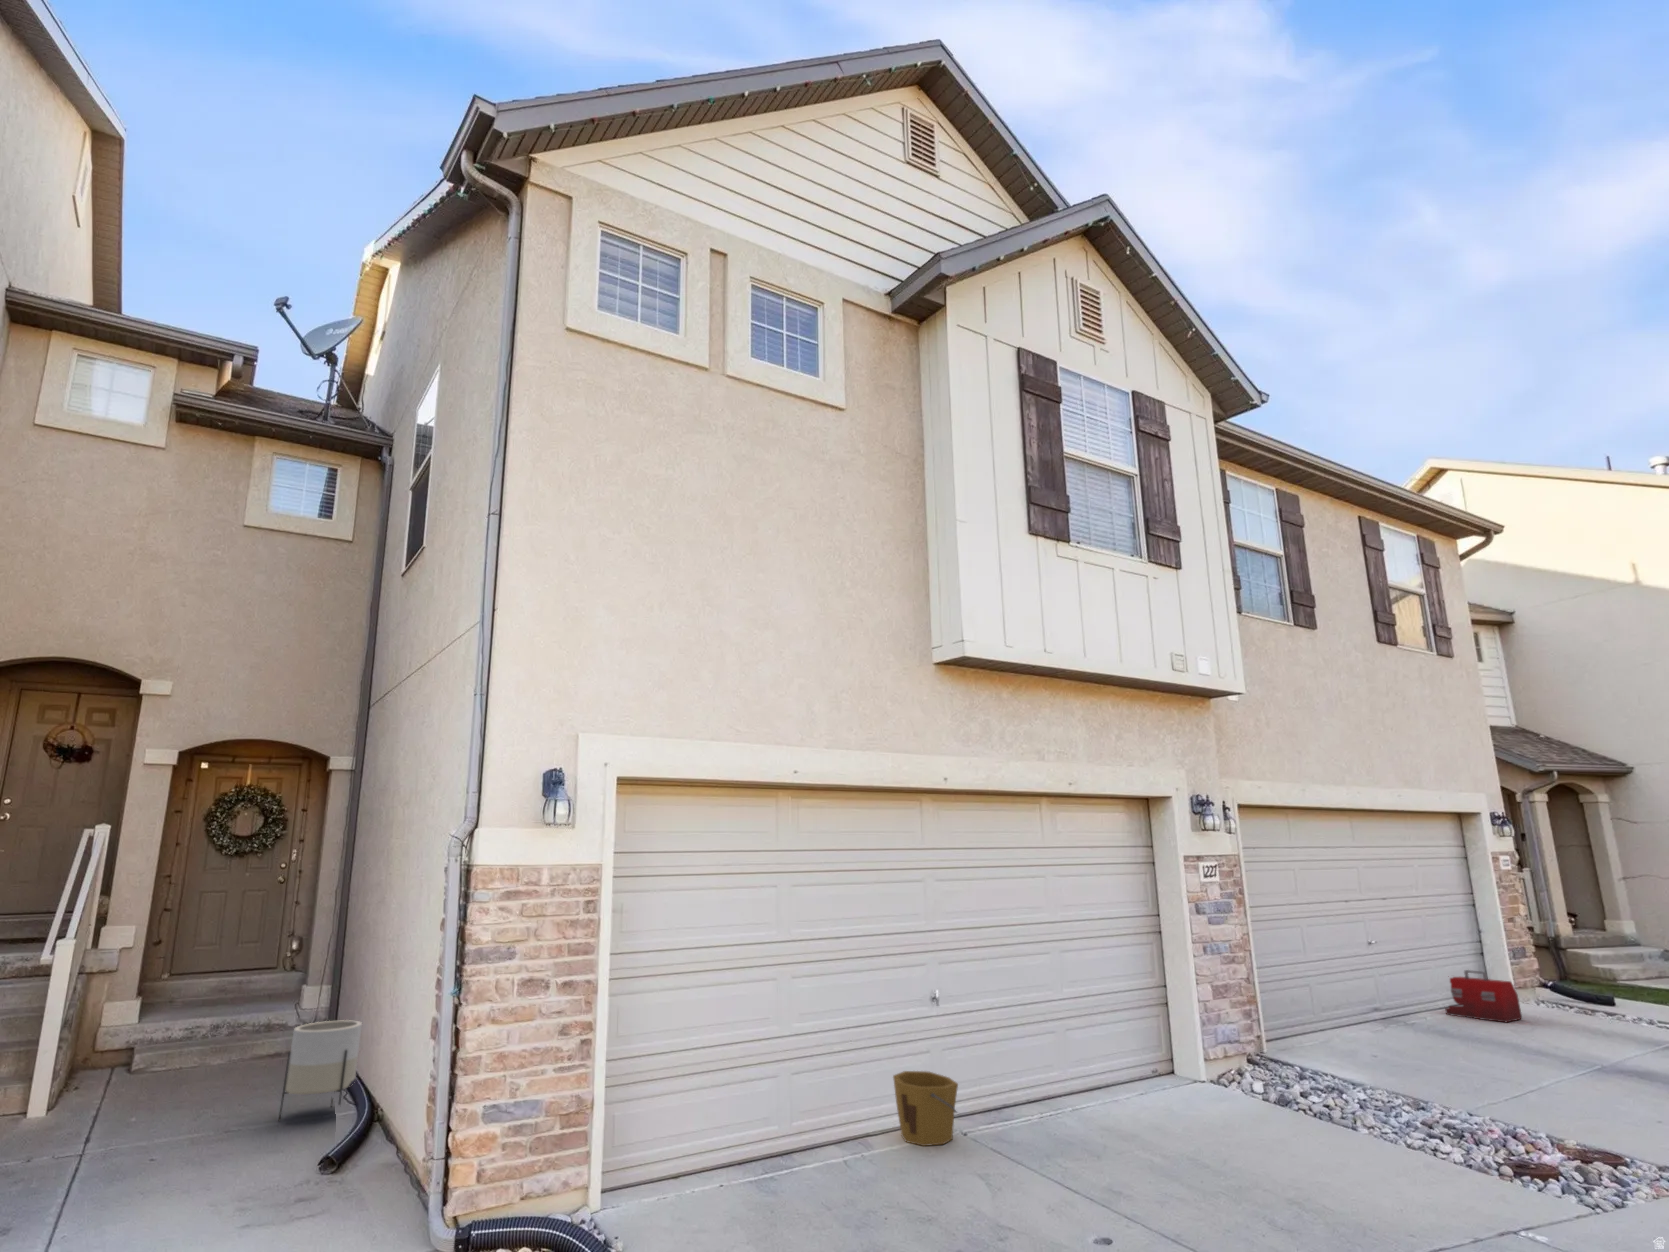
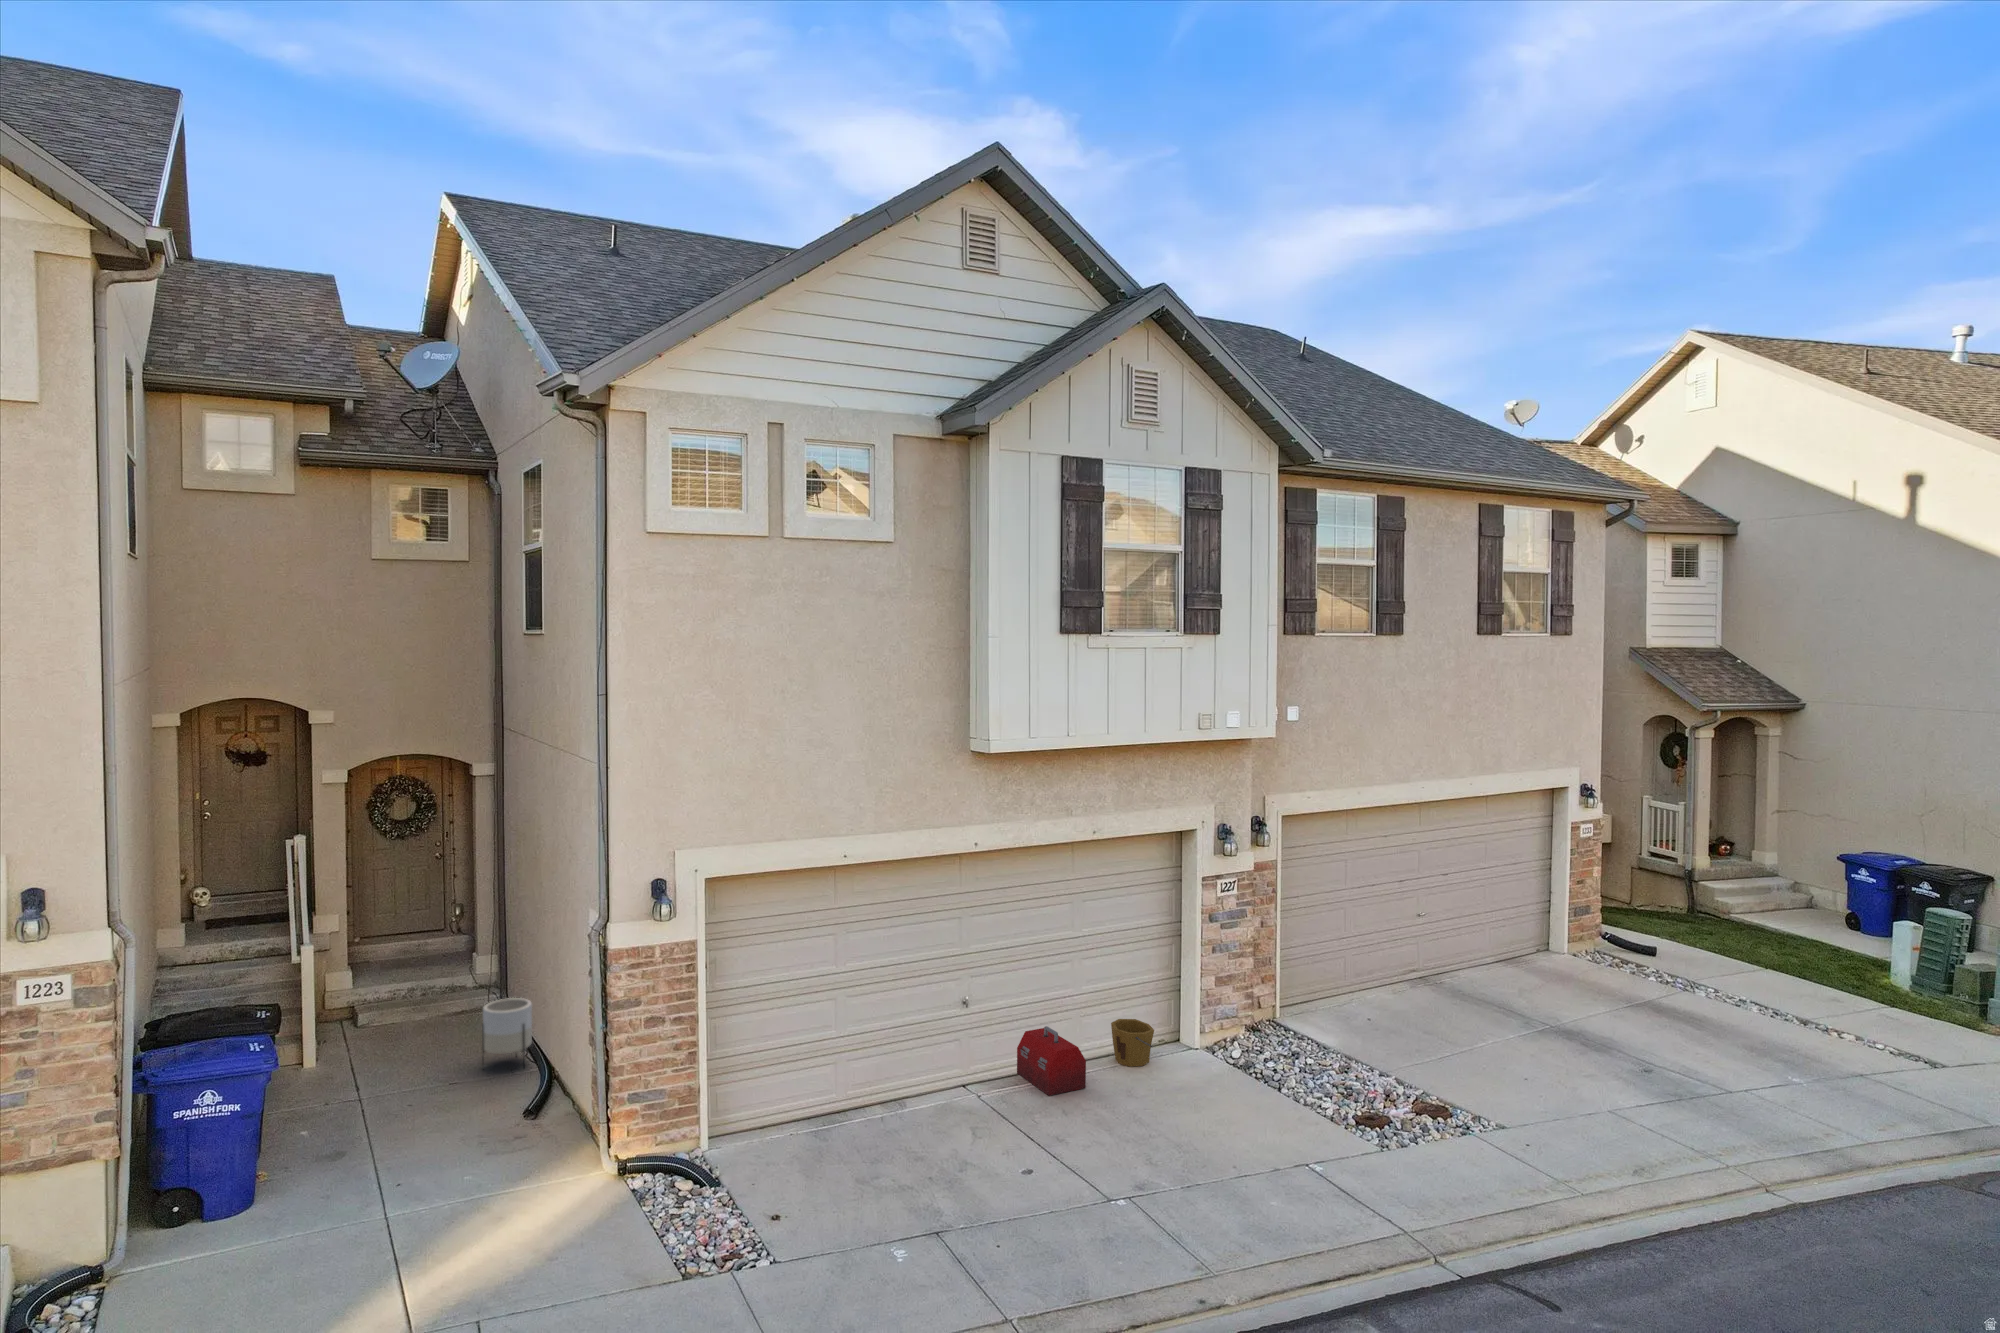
toolbox: present [1445,970,1522,1023] -> present [1017,1026,1086,1096]
bucket: present [893,1071,958,1146] -> present [1111,1019,1154,1067]

